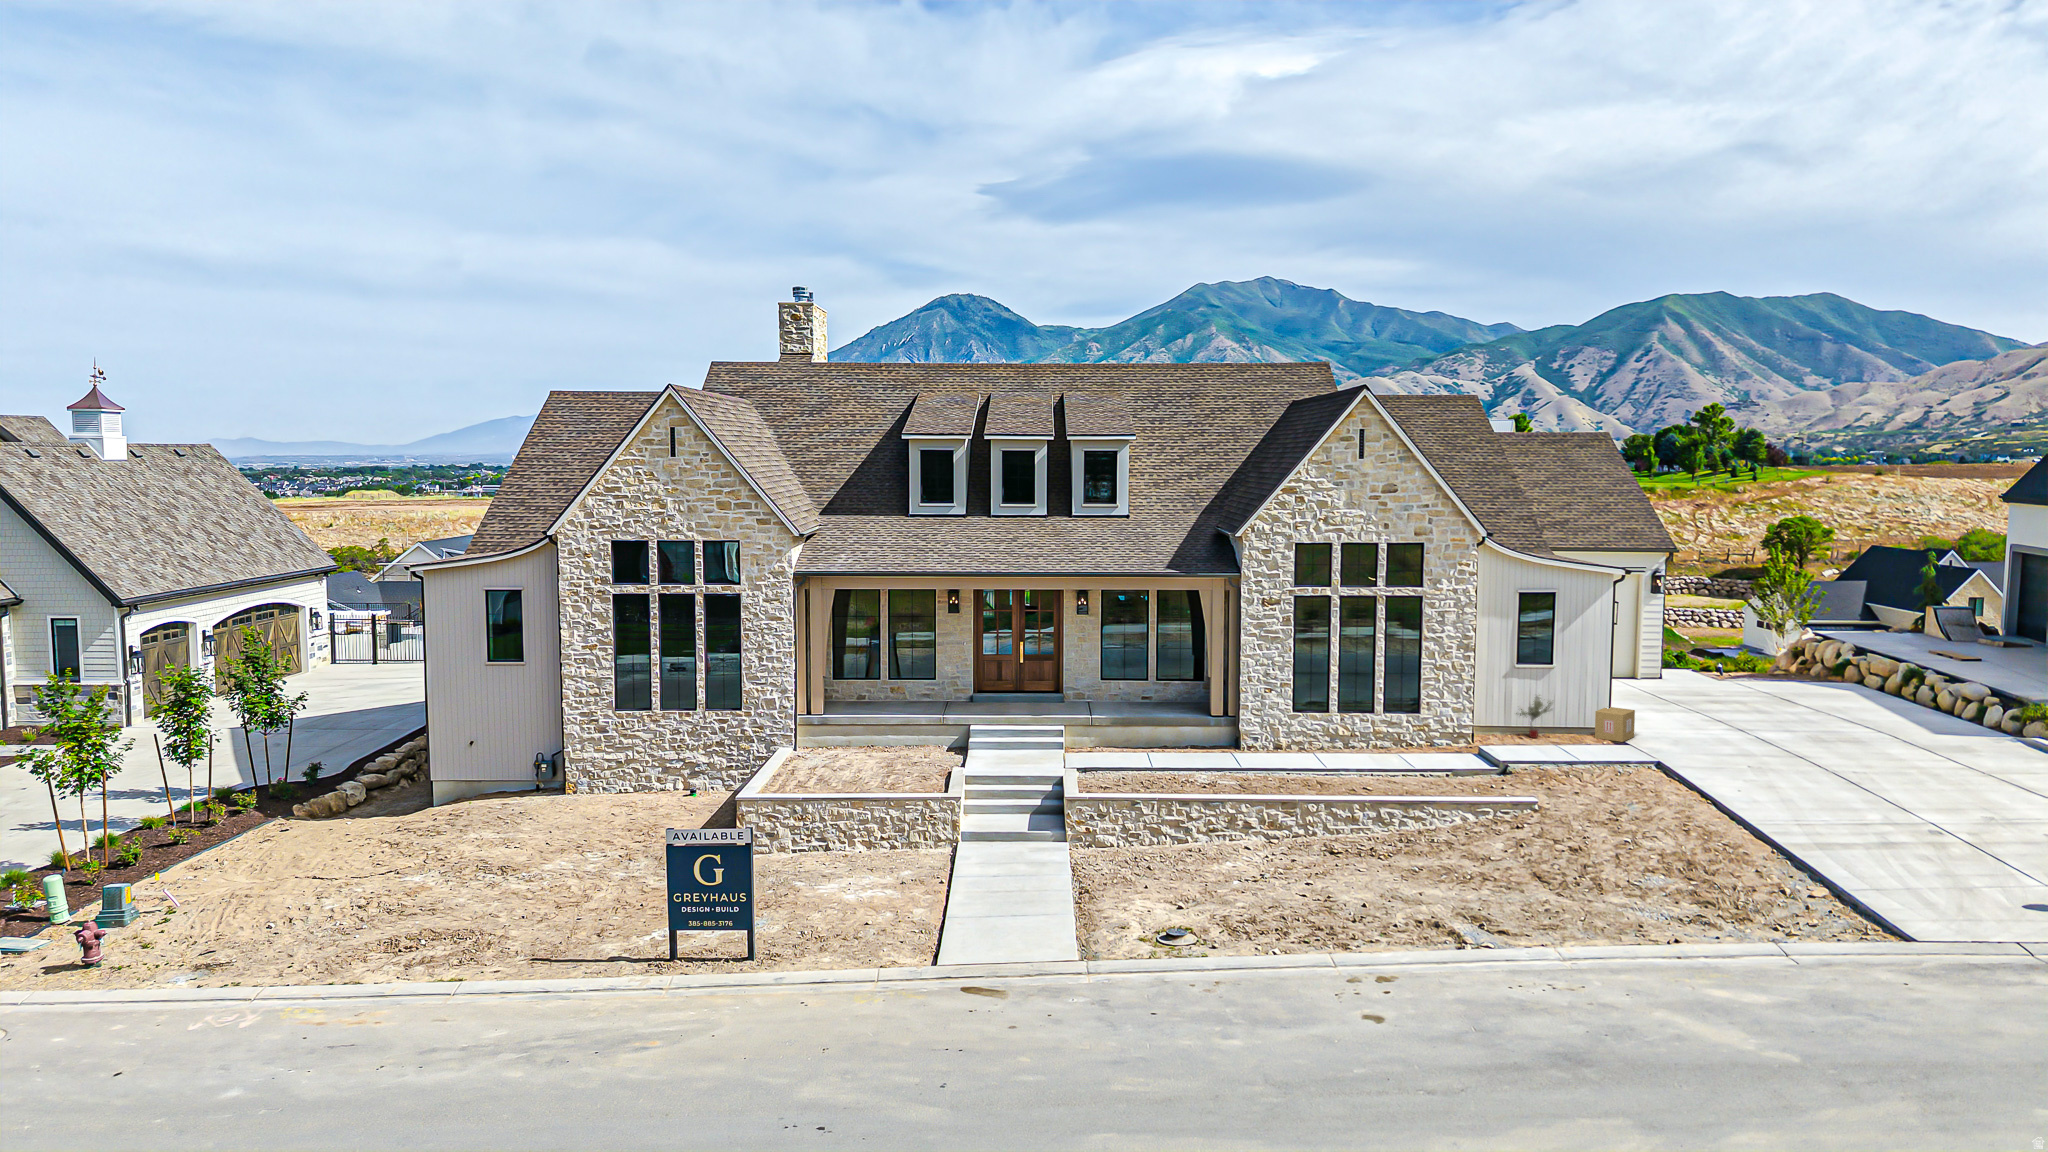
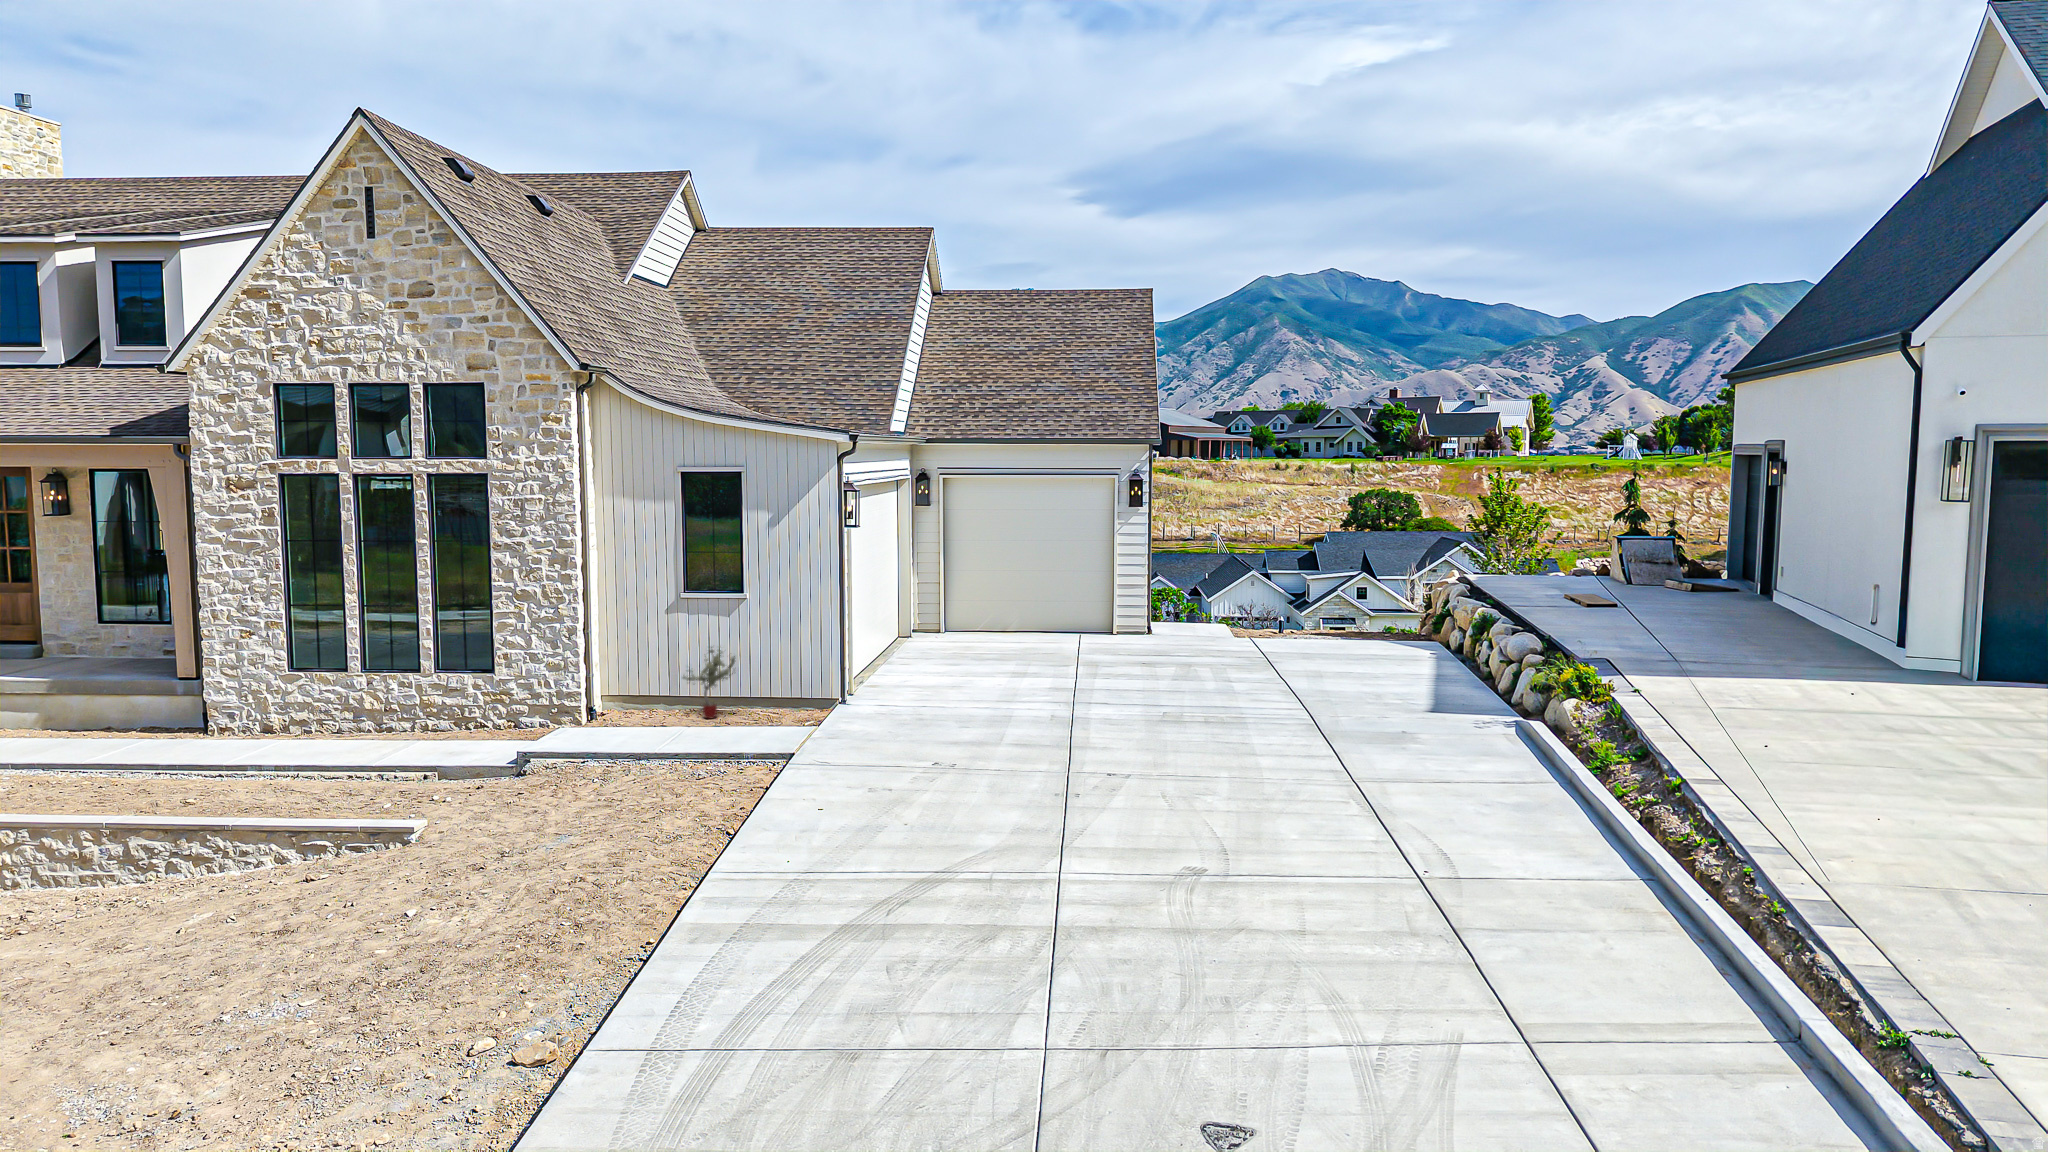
cardboard box: present [1595,707,1635,742] -> none [807,669,875,728]

